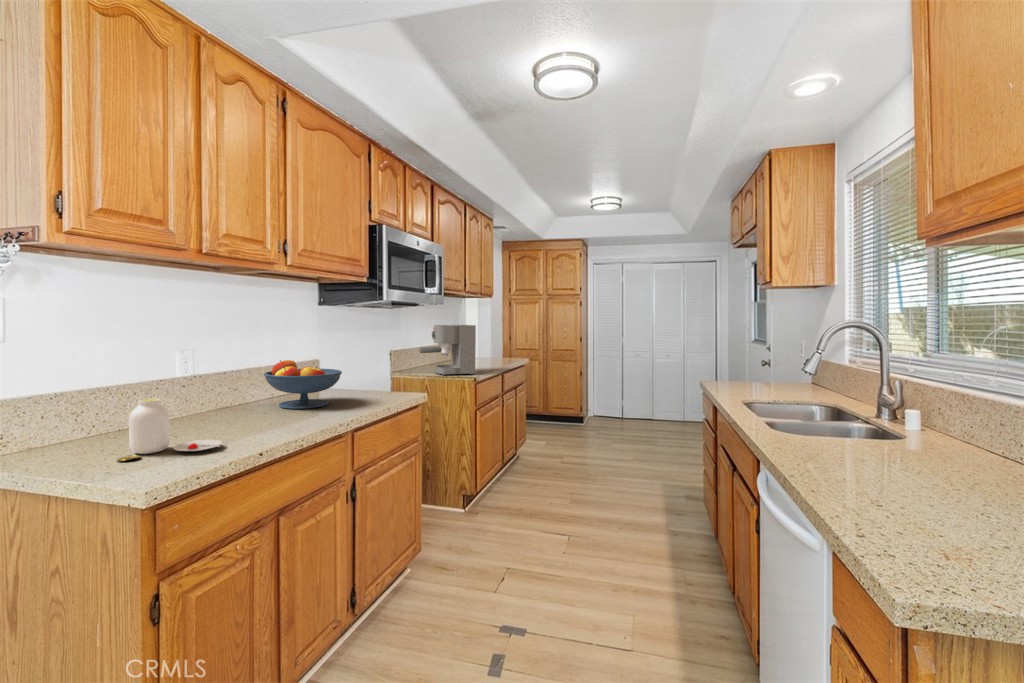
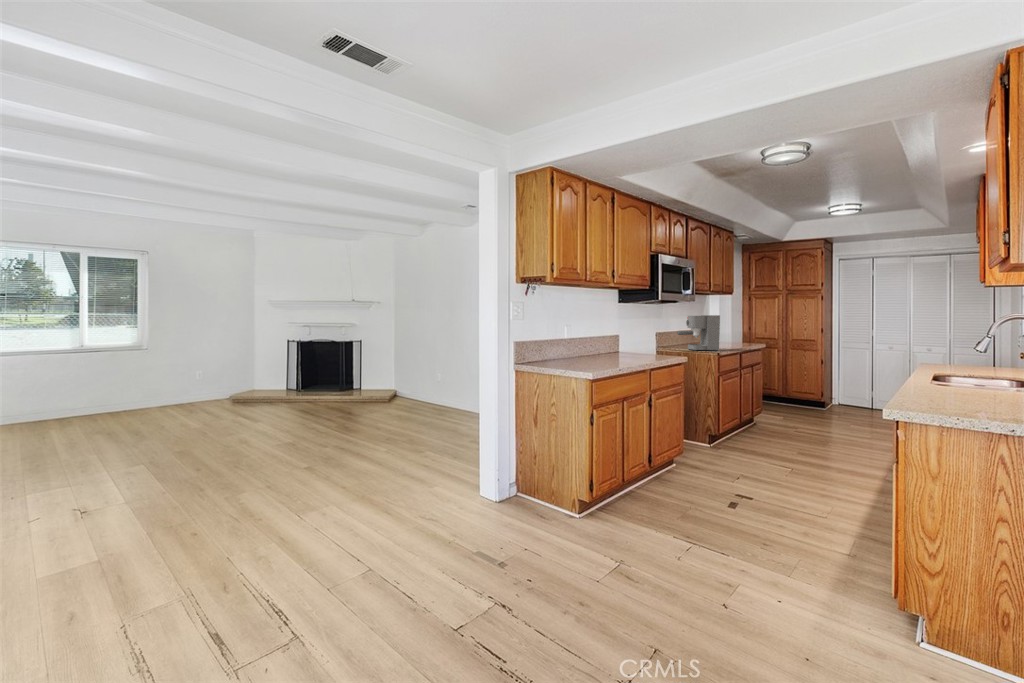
fruit bowl: present [264,360,342,409] -> none [598,333,638,359]
jar: present [117,399,222,461] -> none [562,344,599,368]

